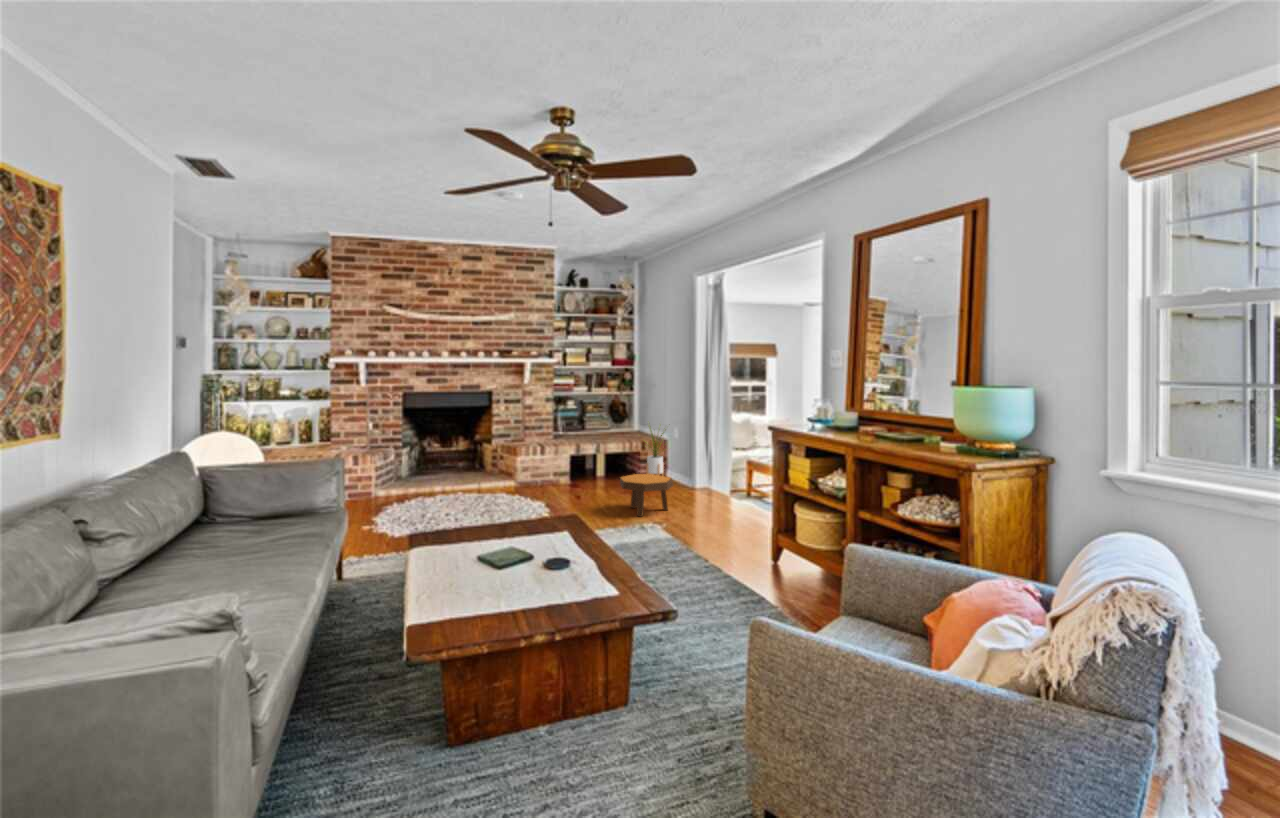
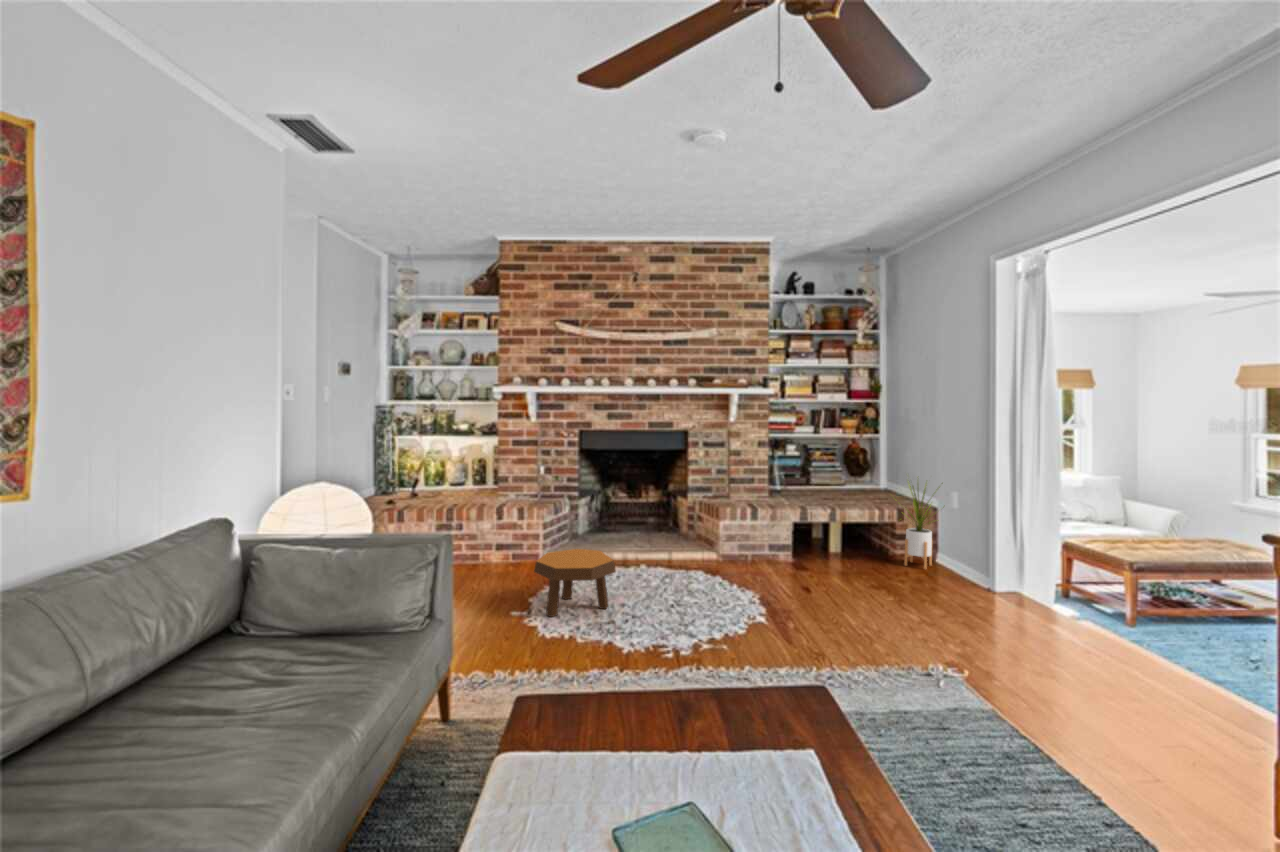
footstool: present [620,474,673,516] -> present [534,549,616,617]

